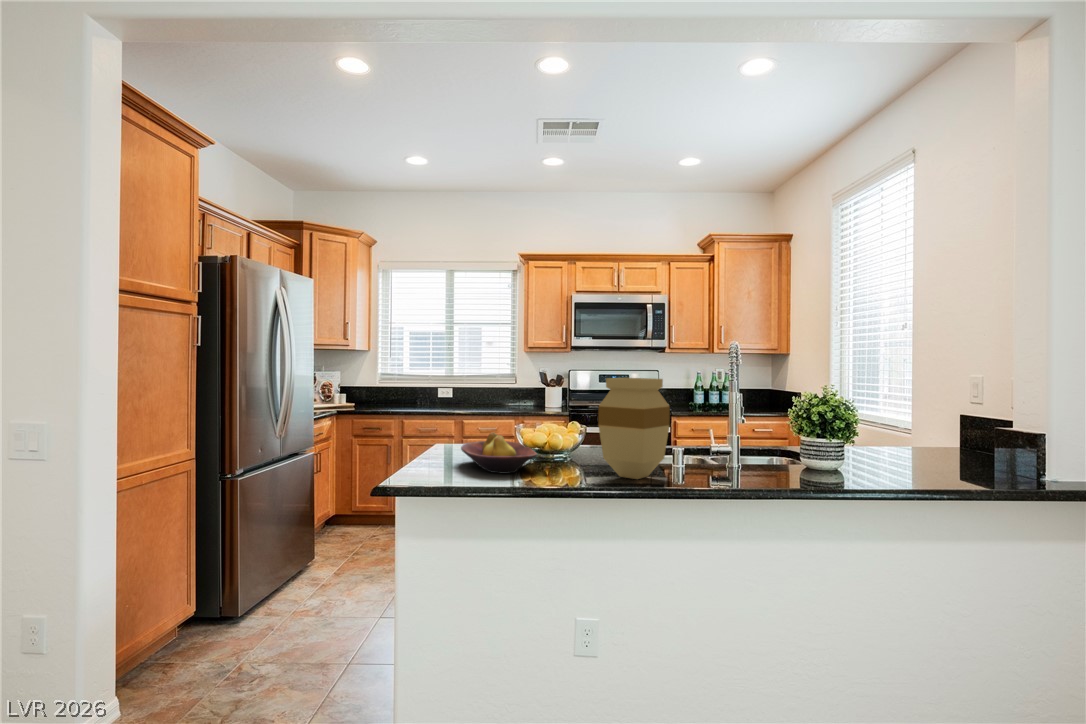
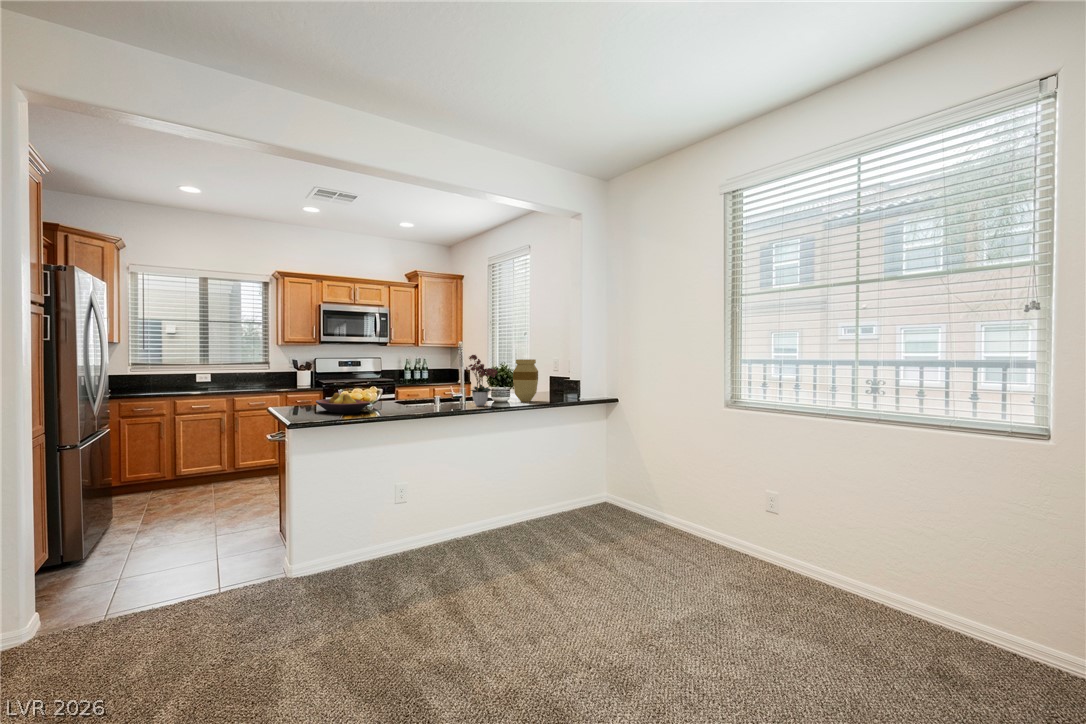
flower arrangement: none [723,363,806,478] -> present [466,355,498,406]
vase: present [598,378,670,479] -> present [513,359,538,402]

